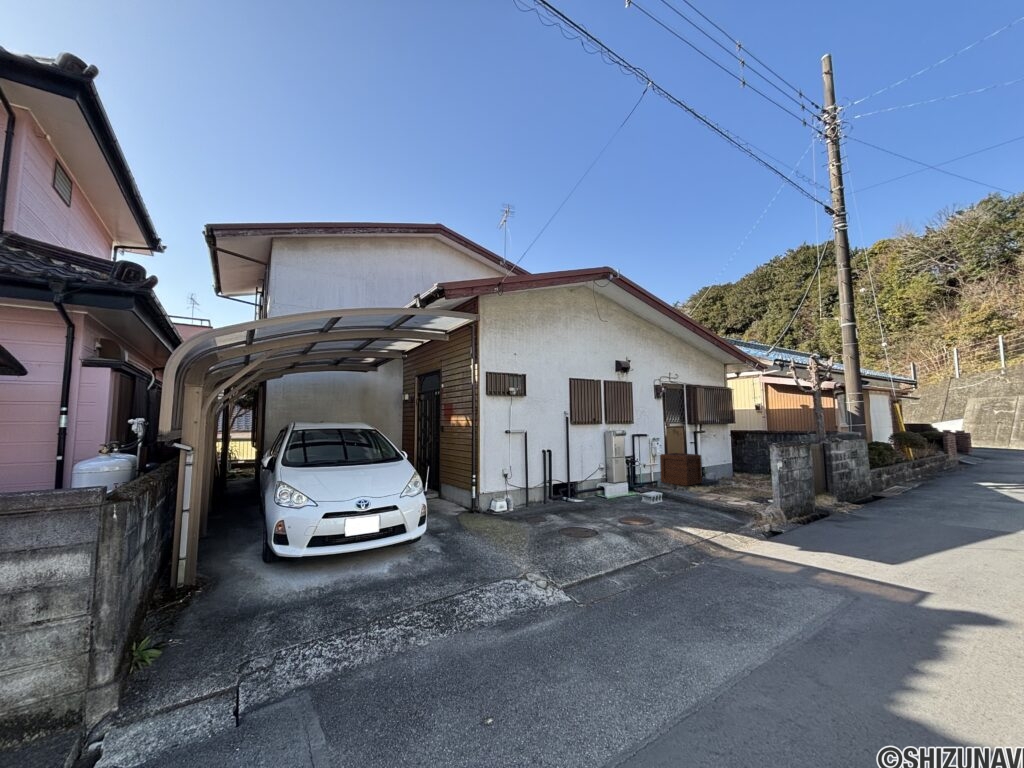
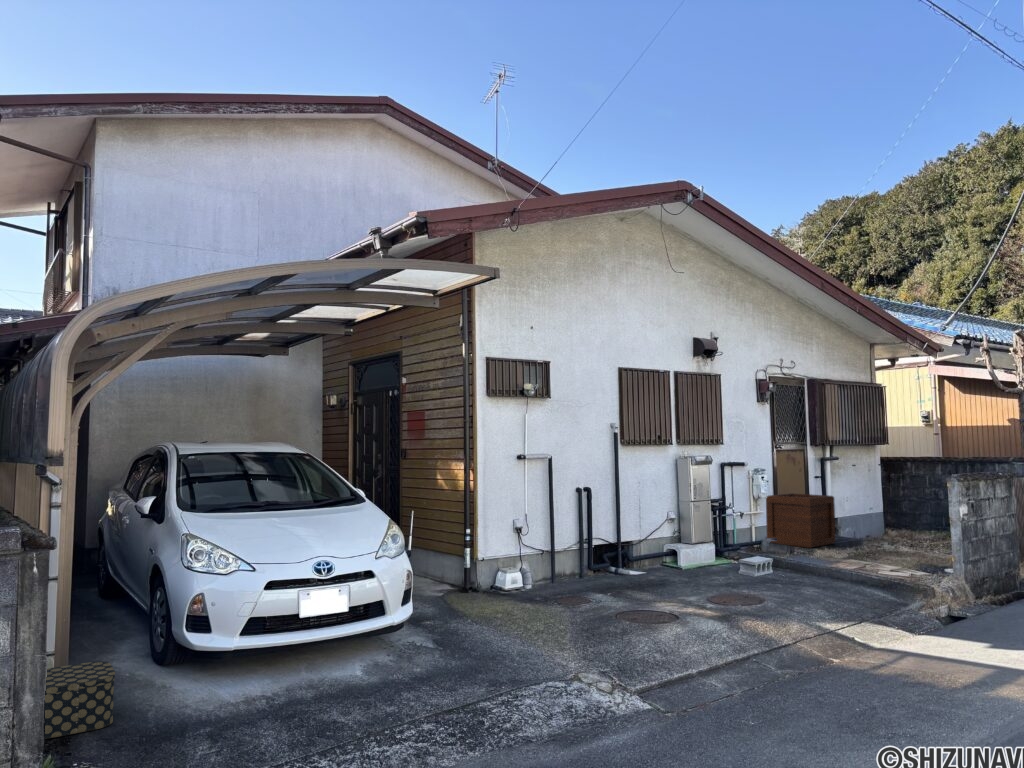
storage box: none [156,565,219,619] -> present [45,662,115,739]

